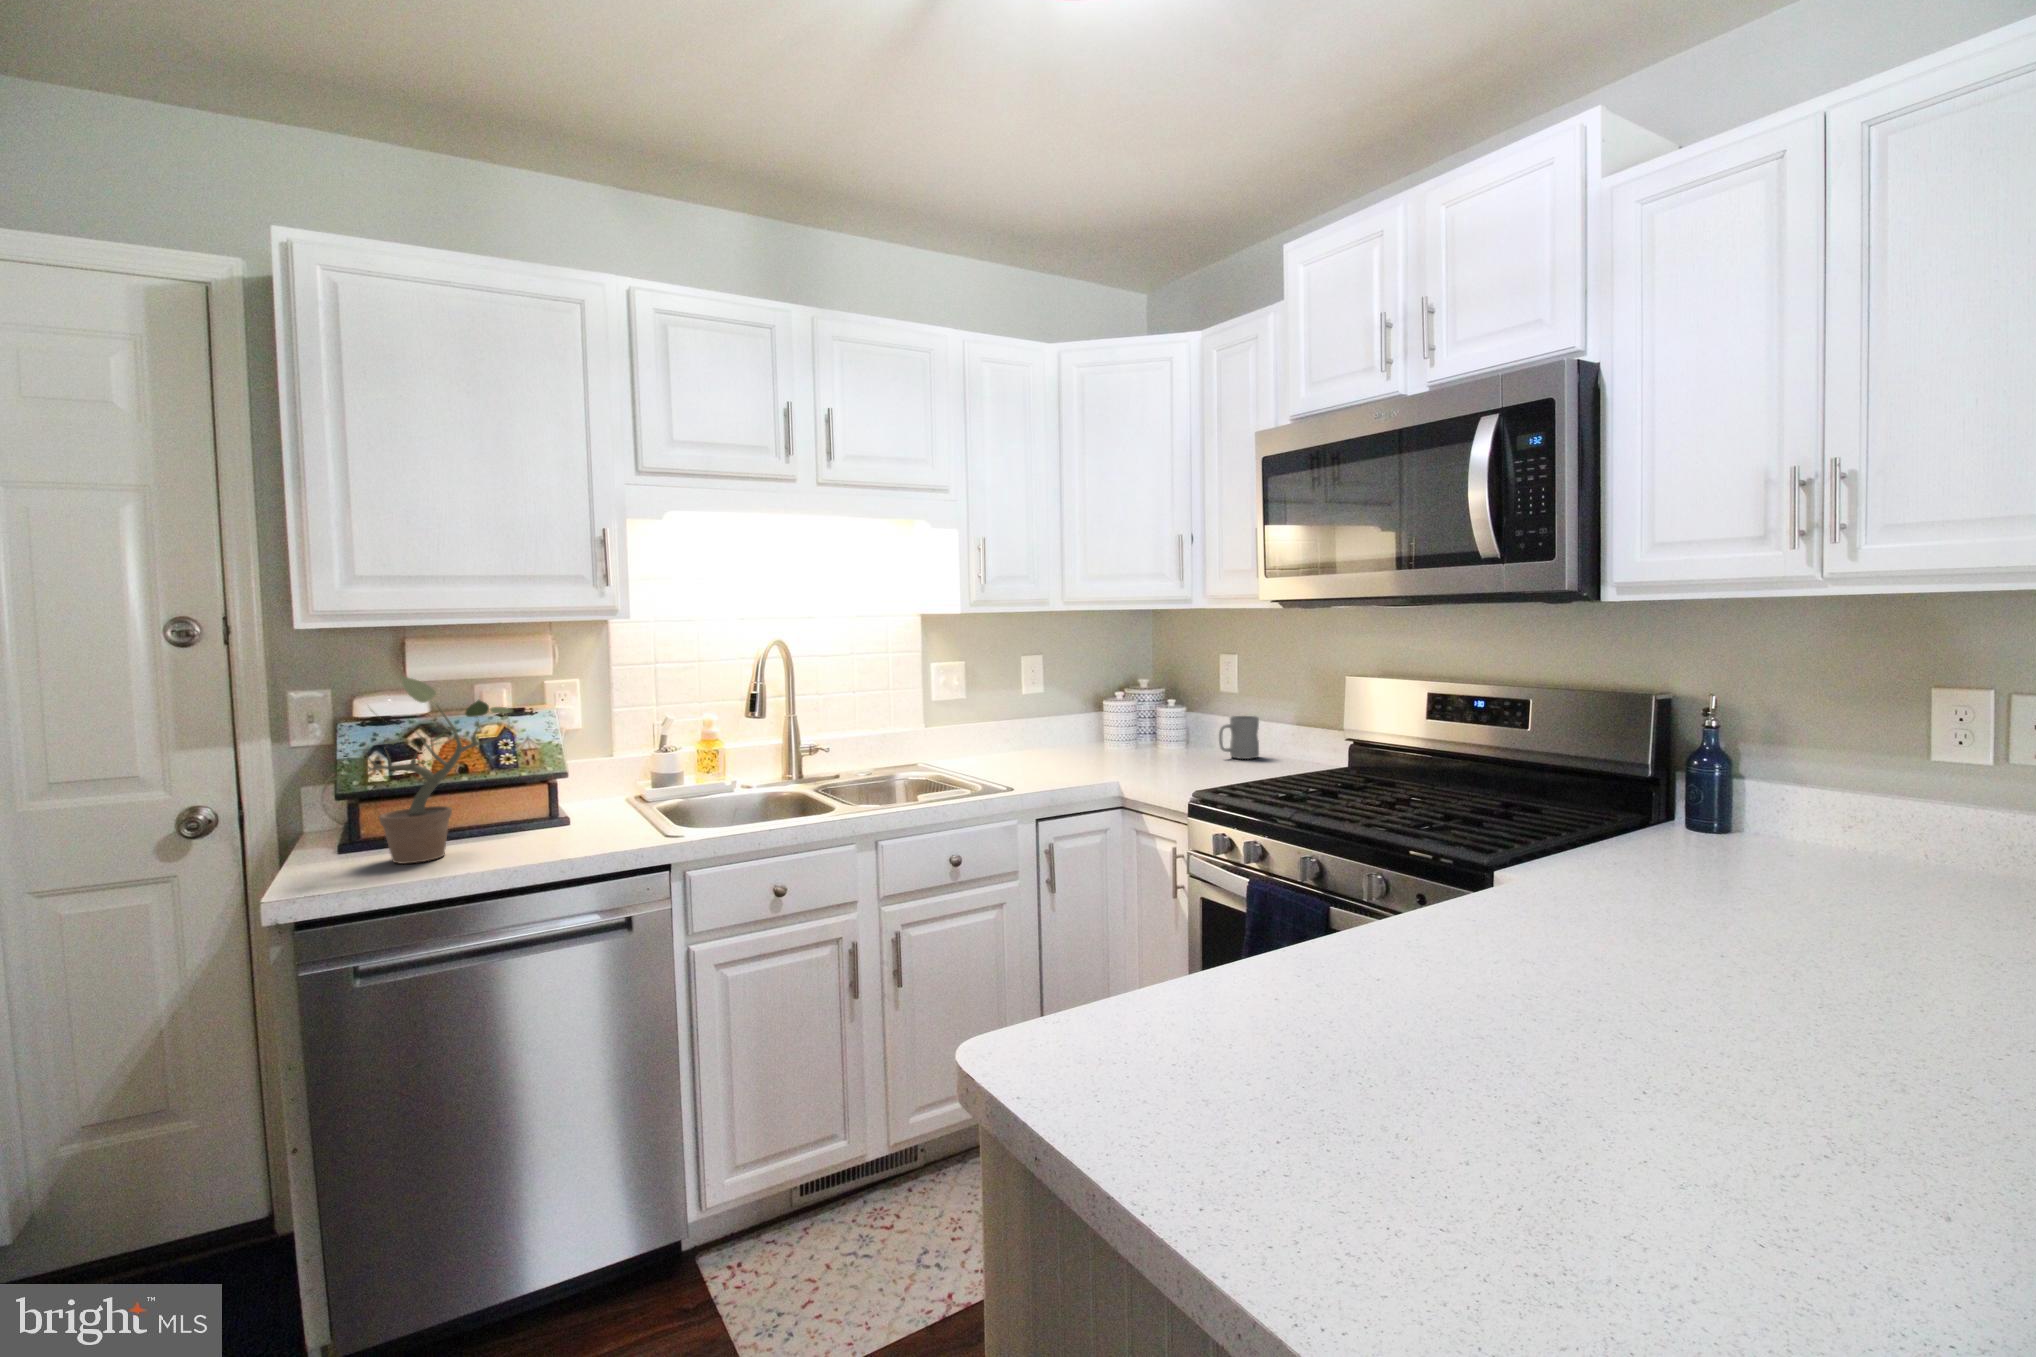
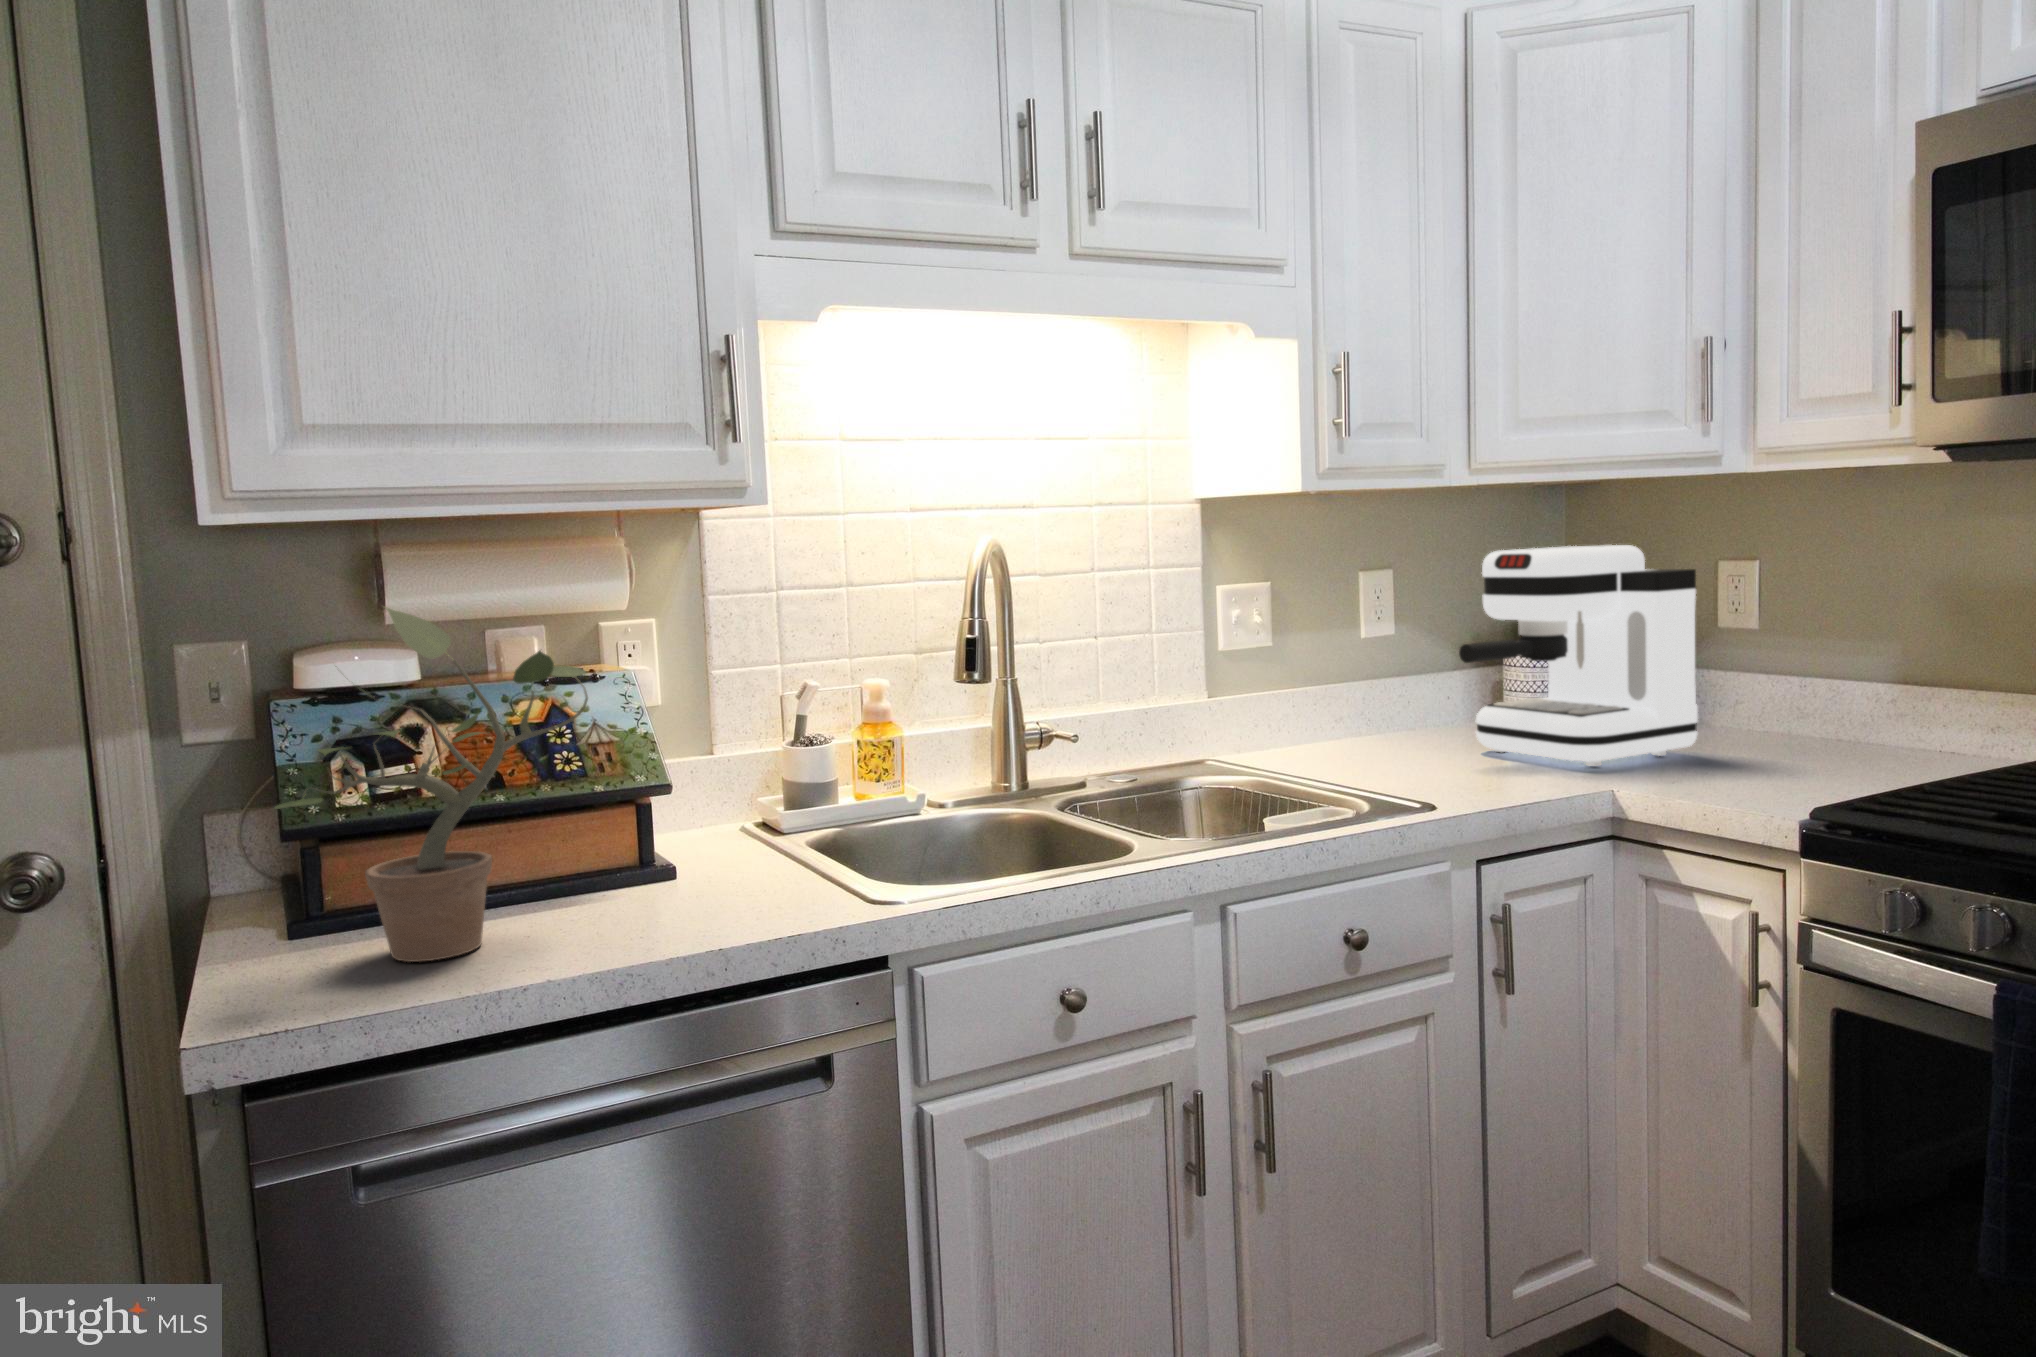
coffee maker: none [1053,645,1185,770] -> present [1459,545,1698,766]
mug: present [1219,716,1259,759] -> none [1747,668,1821,744]

